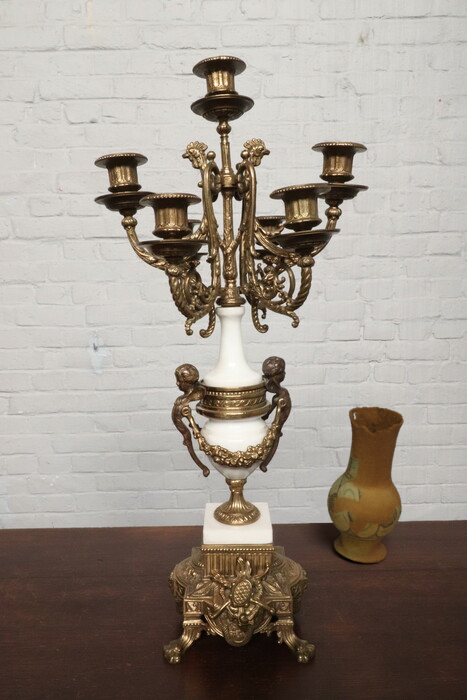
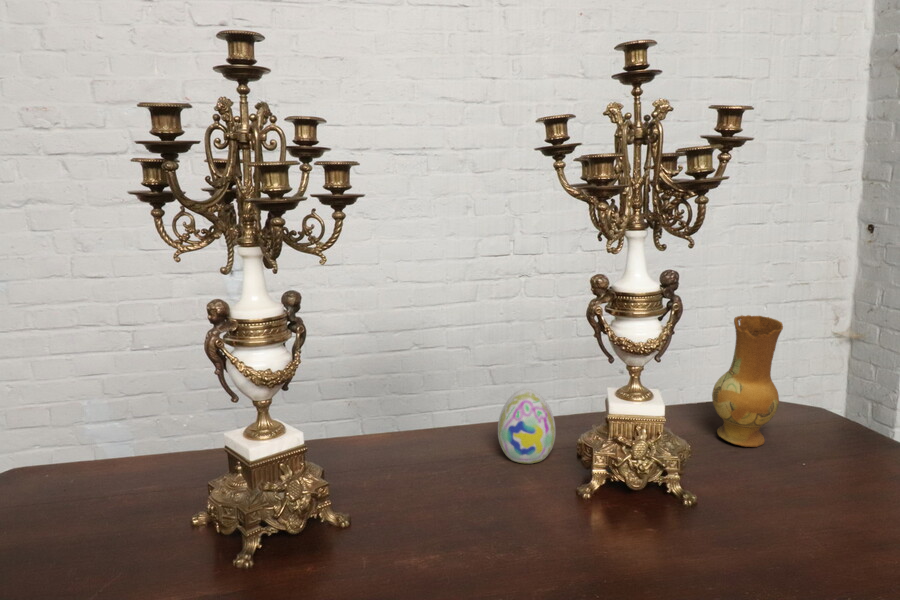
decorative egg: none [62,514,138,614] -> present [498,389,555,463]

